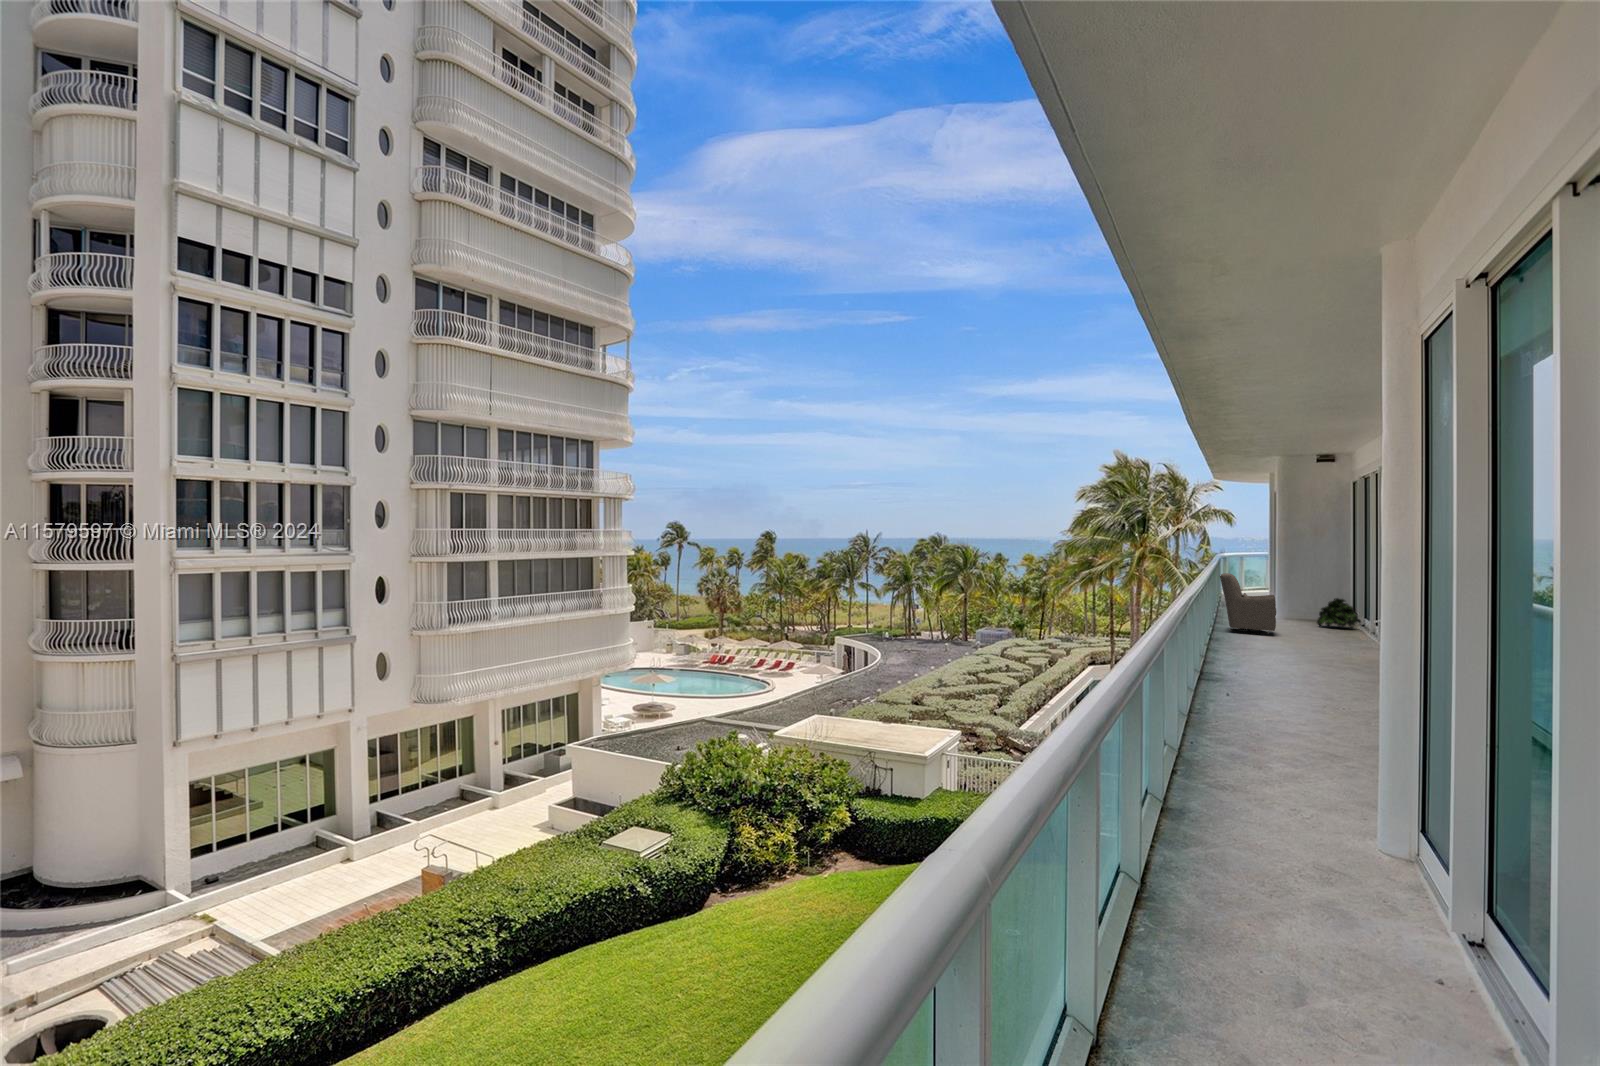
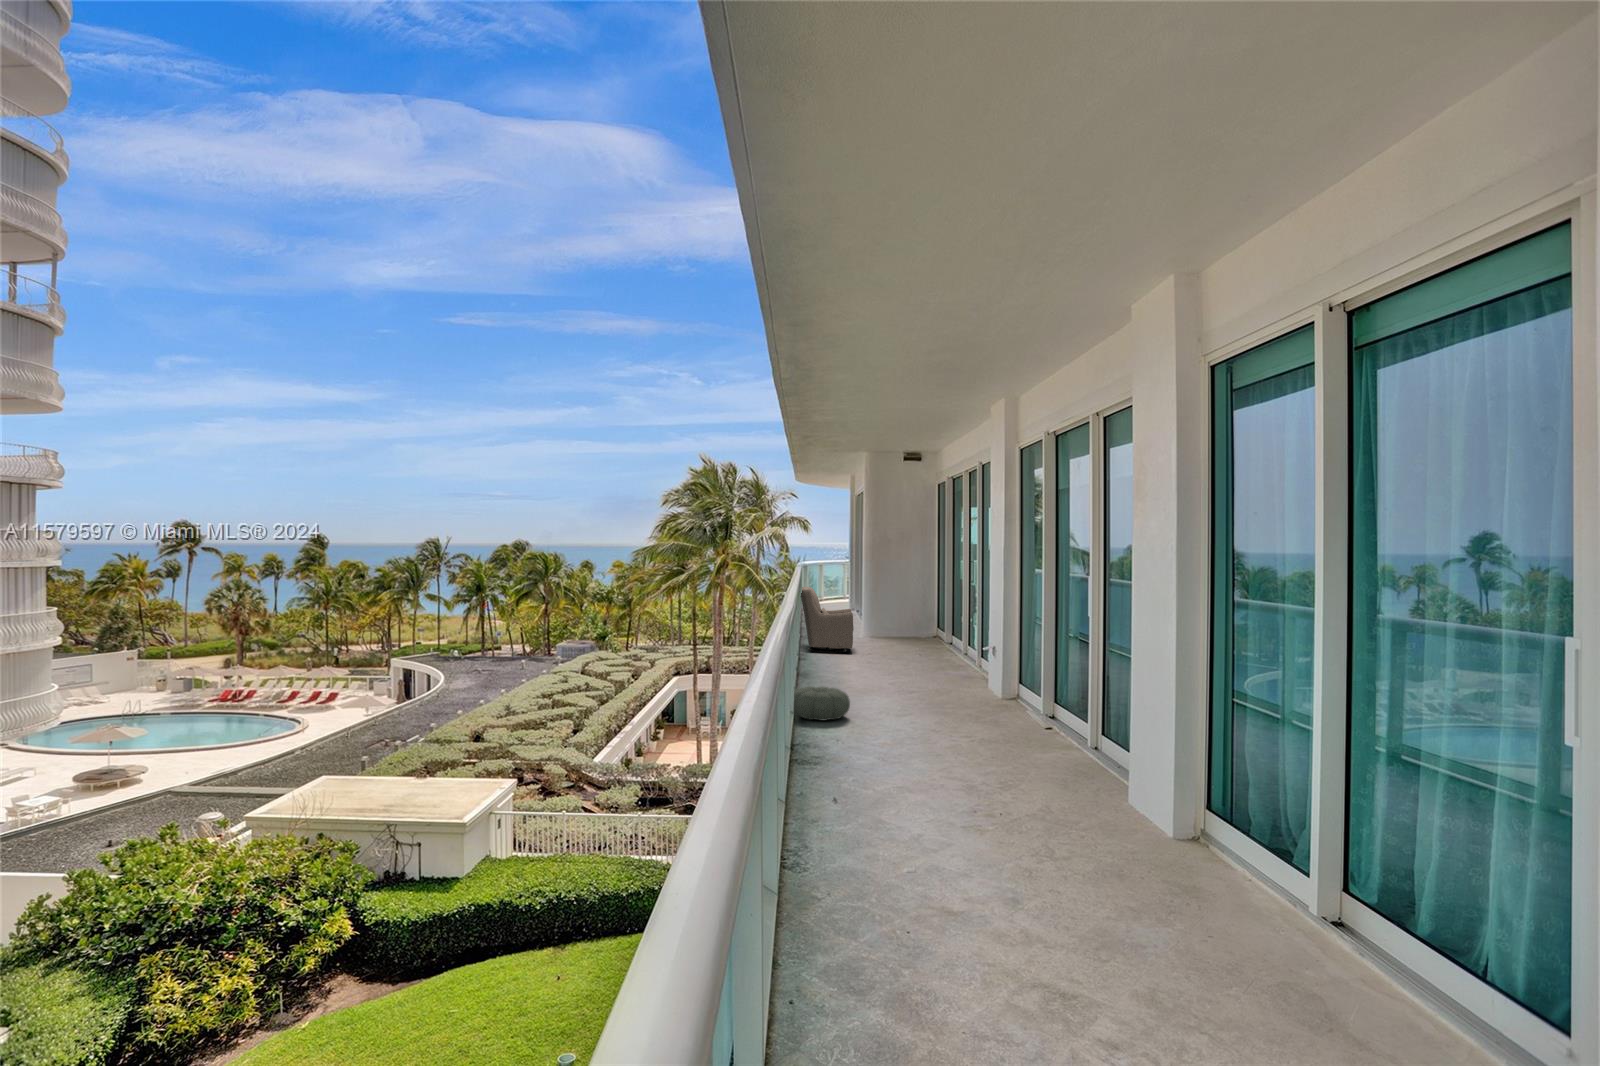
potted plant: present [1317,598,1361,628] -> none [886,608,924,638]
pouf: none [1207,648,1262,674] -> present [794,686,850,720]

